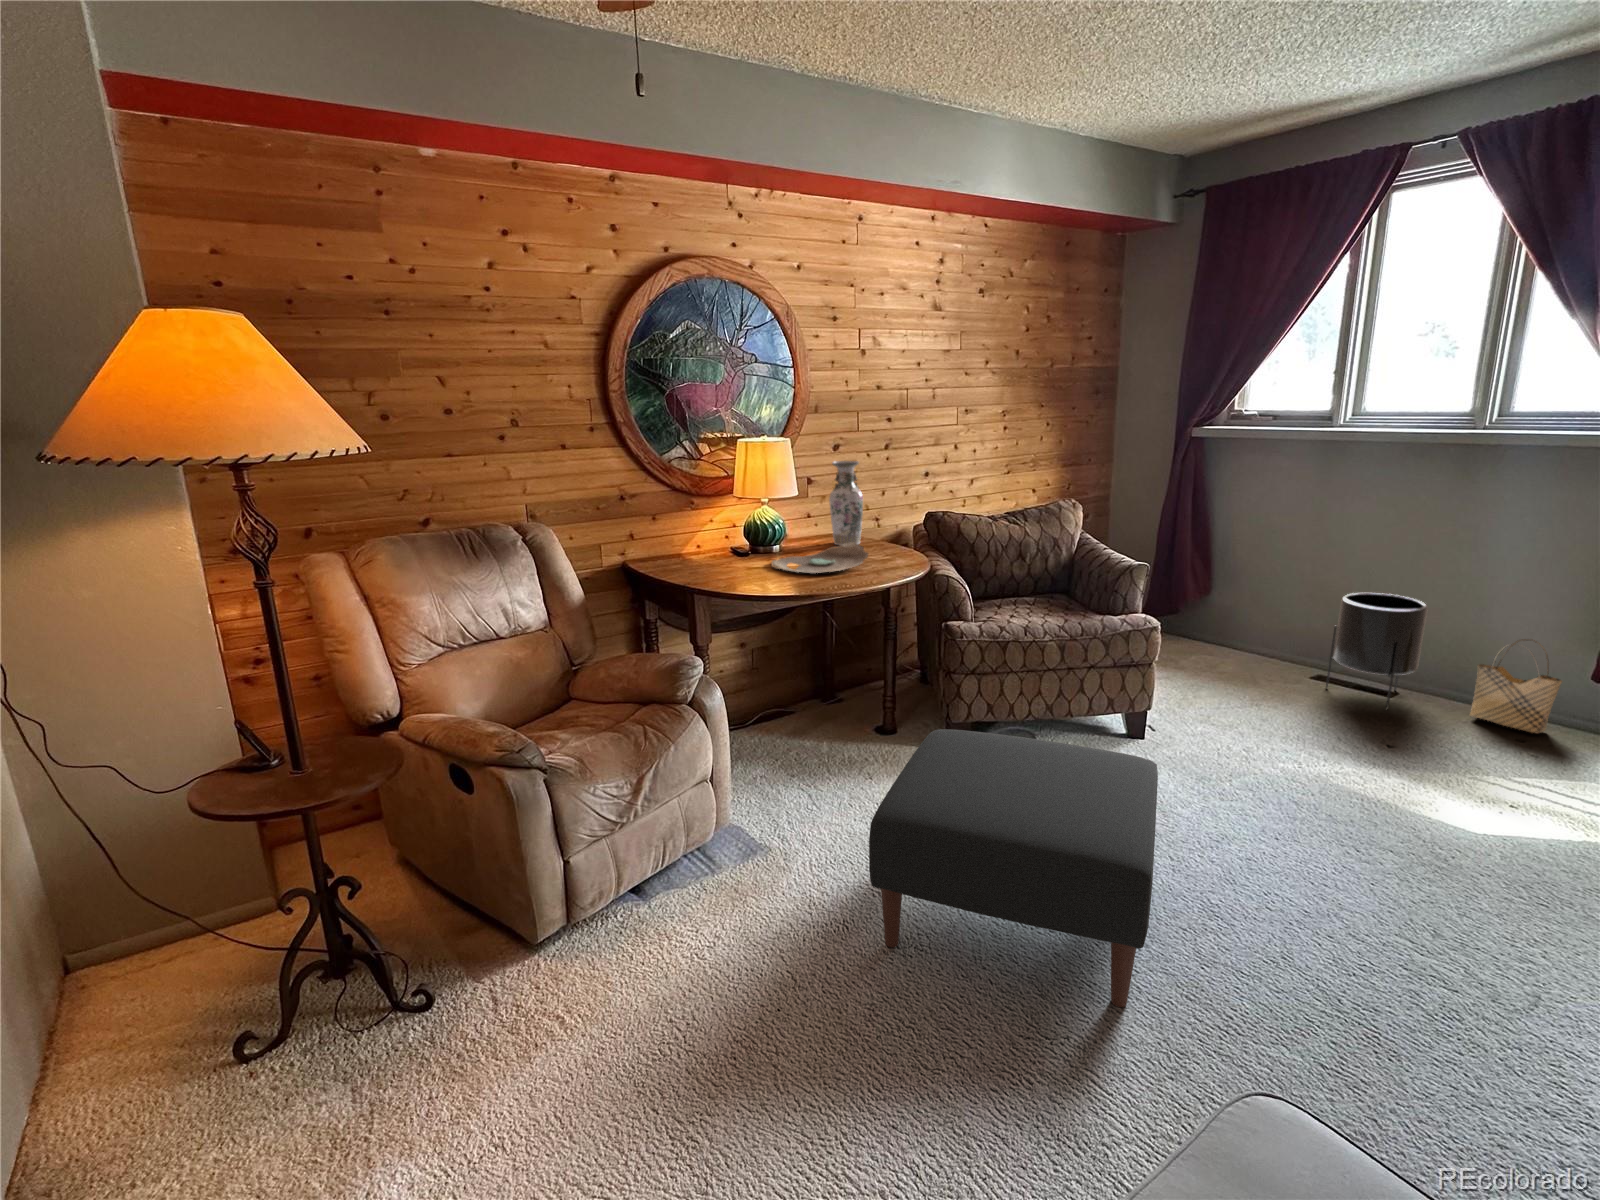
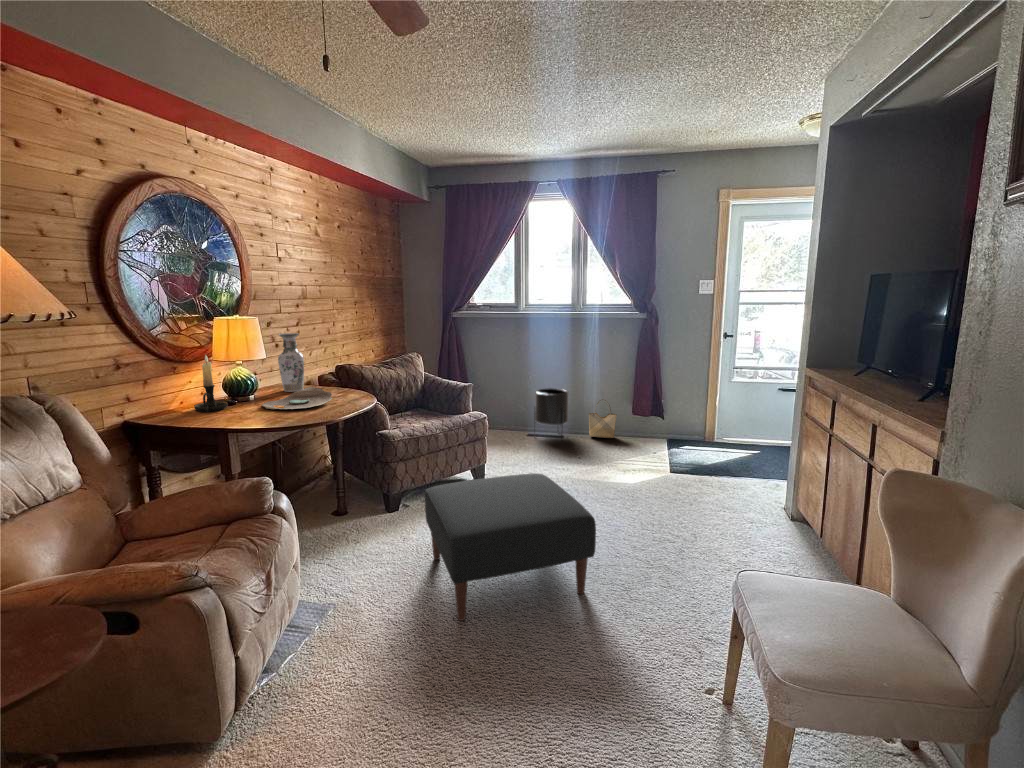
candle holder: none [701,487,739,562] -> present [194,355,228,412]

